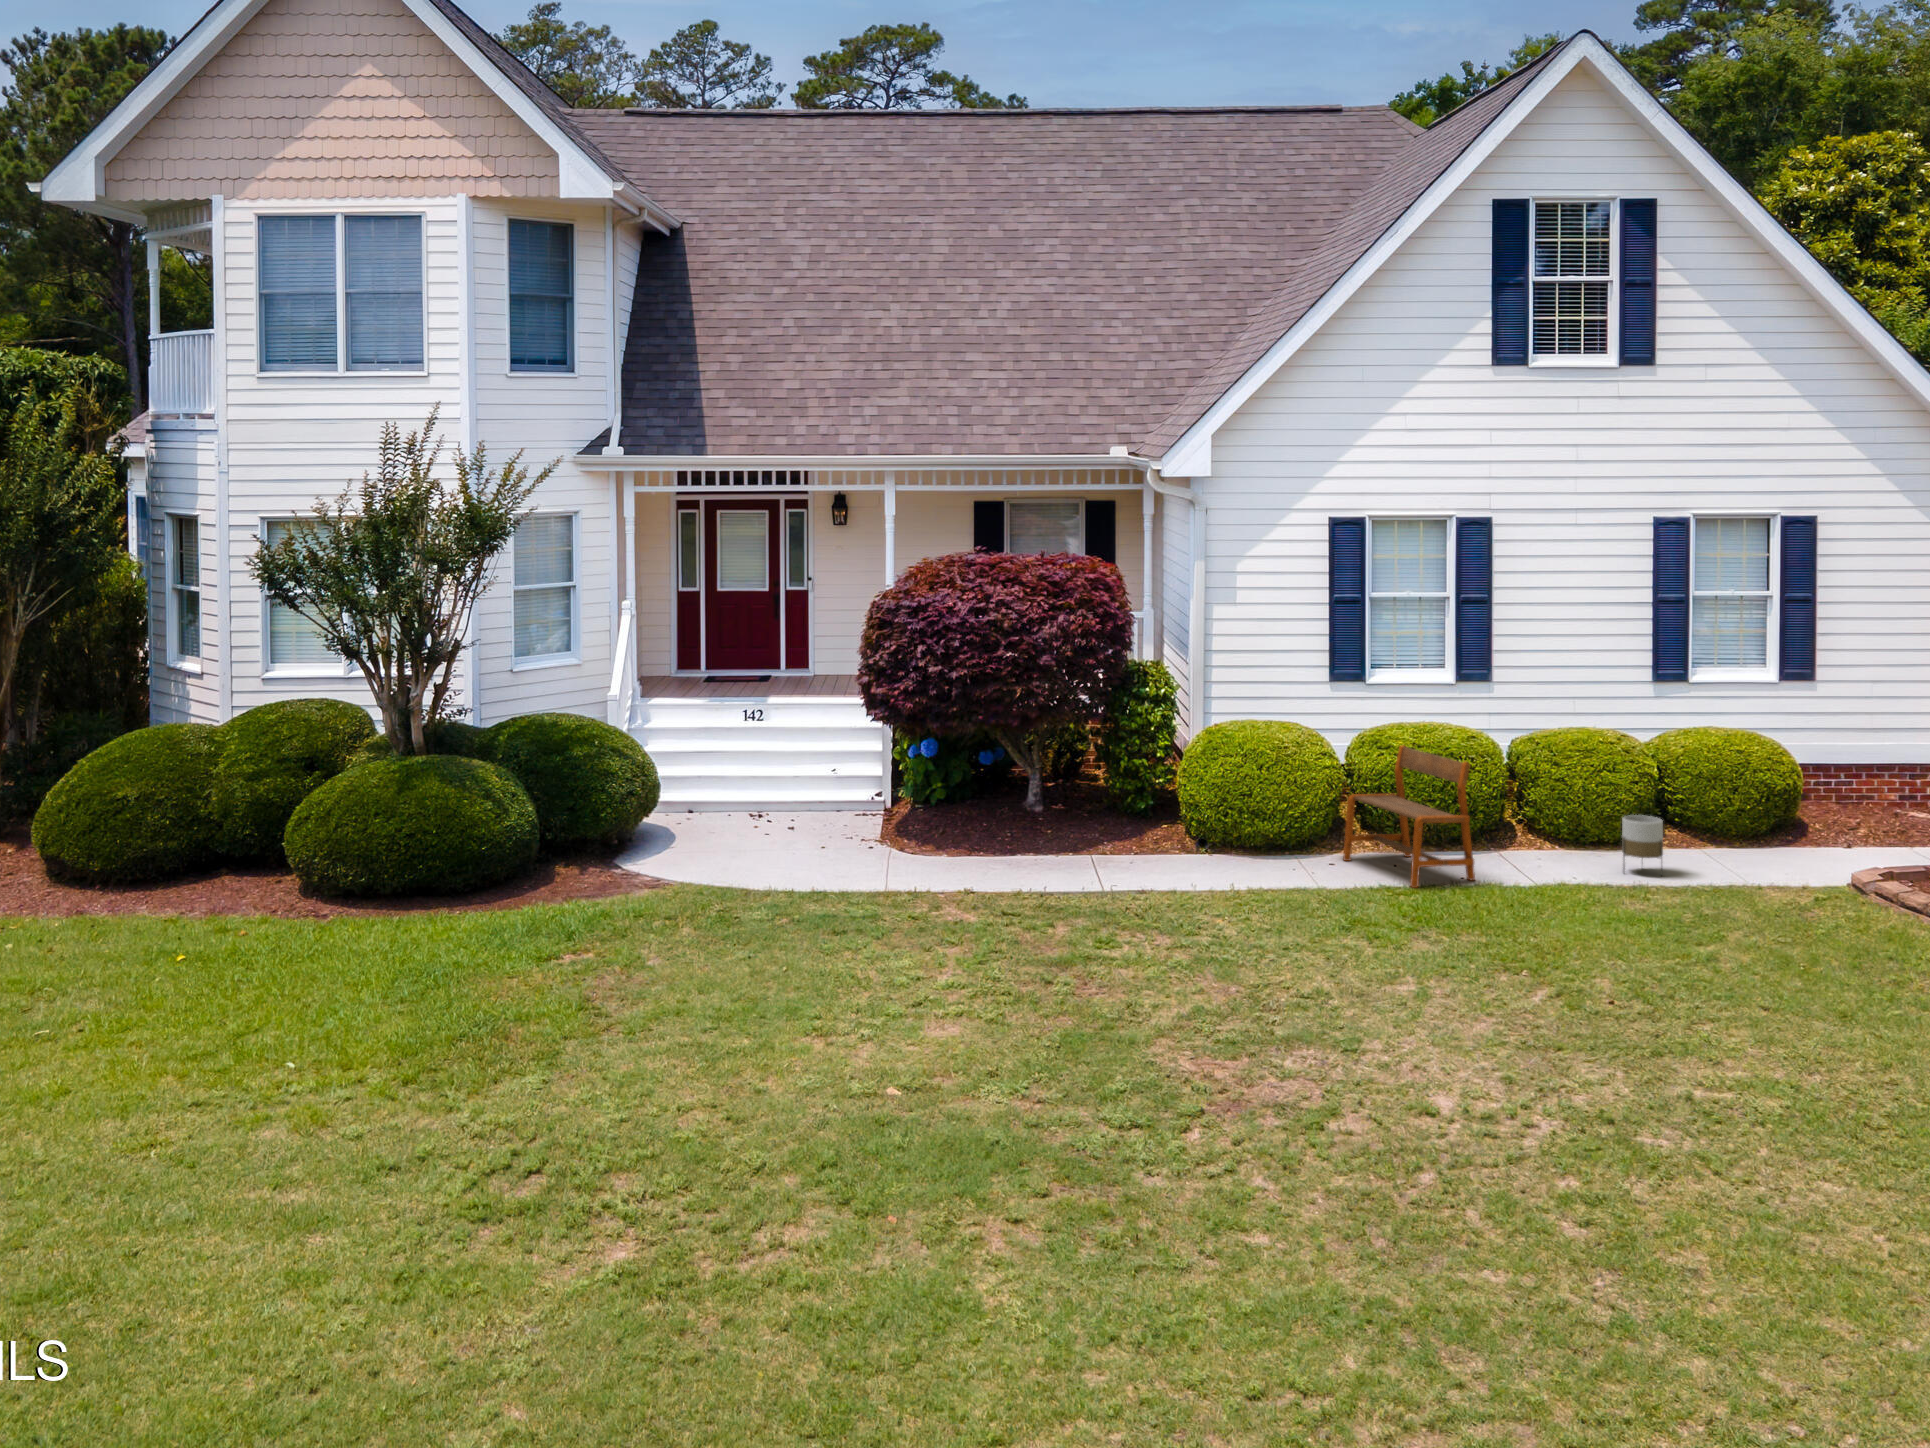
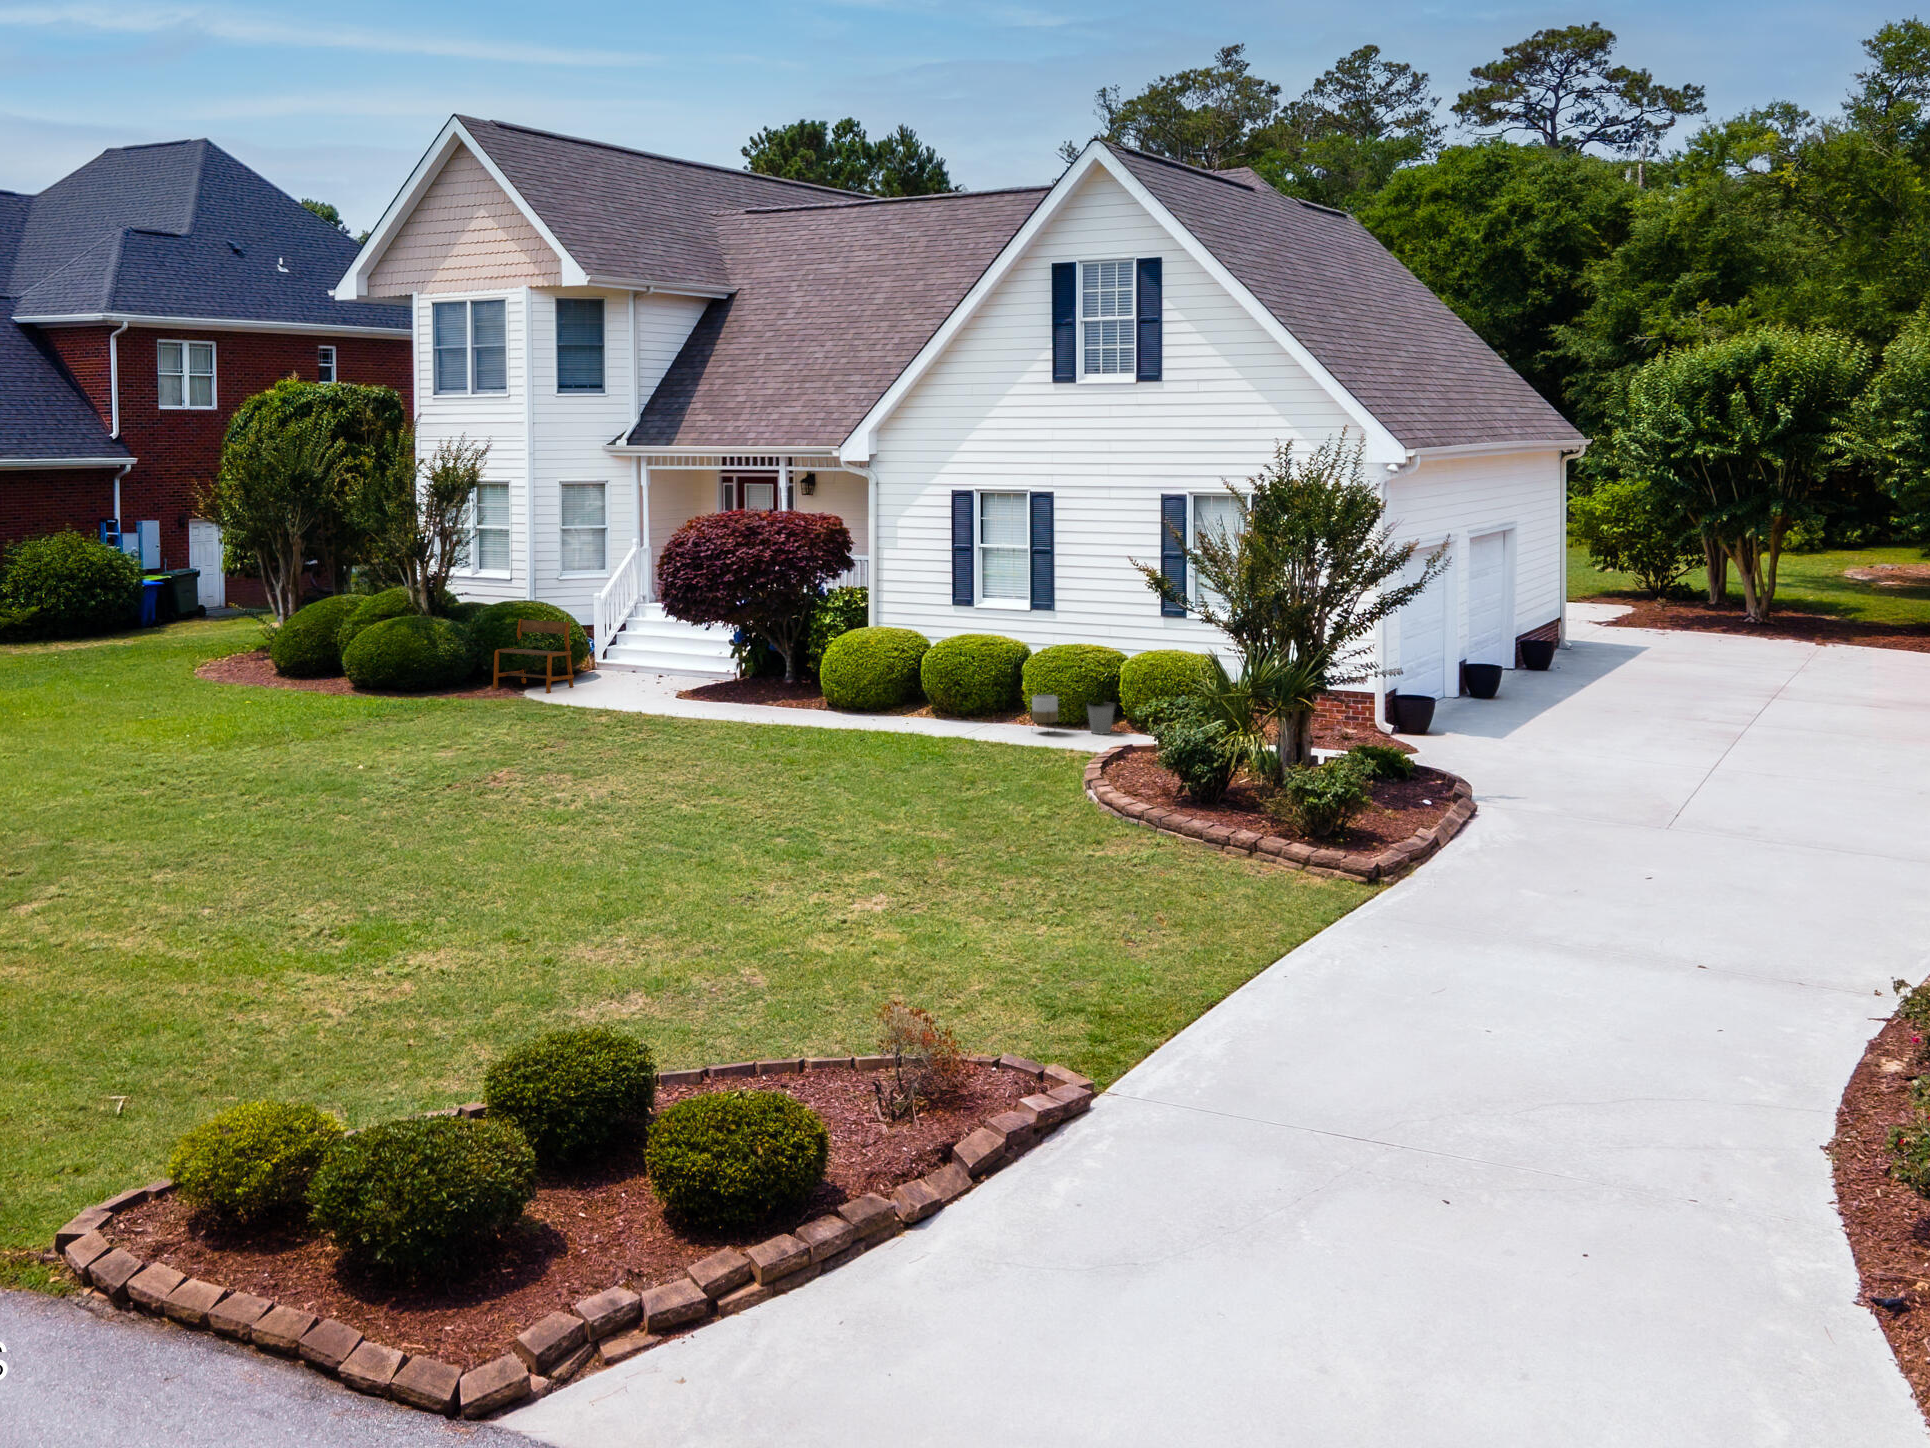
bench: present [1343,745,1475,888] -> present [493,619,574,693]
bucket: none [1672,818,1719,866] -> present [1087,703,1114,734]

